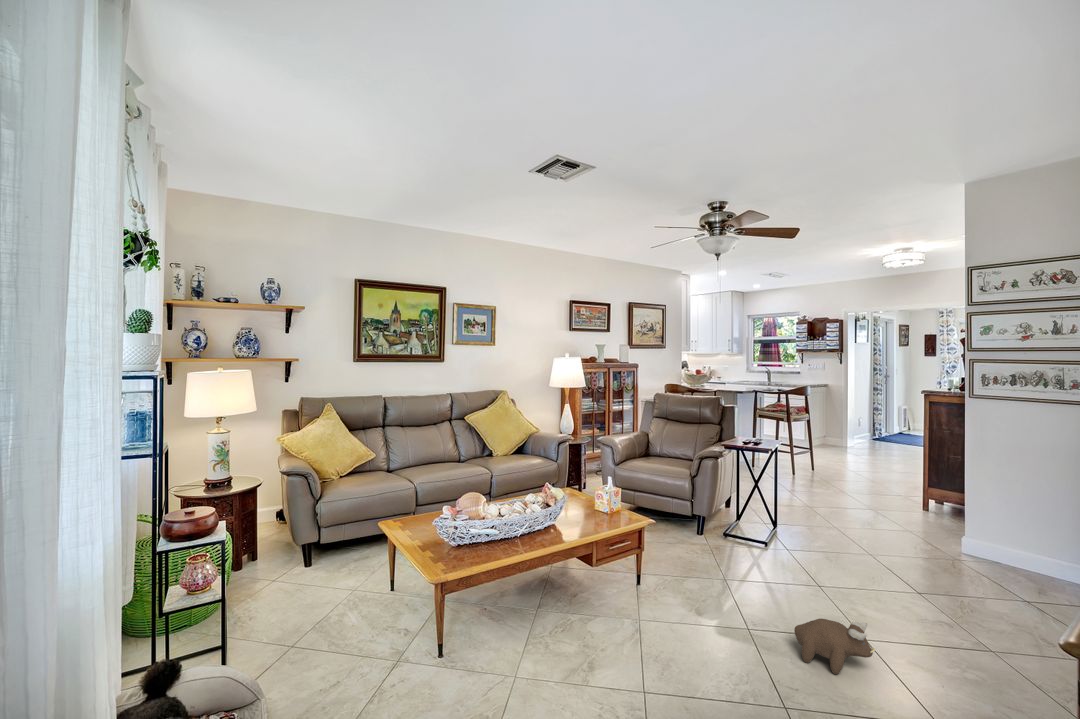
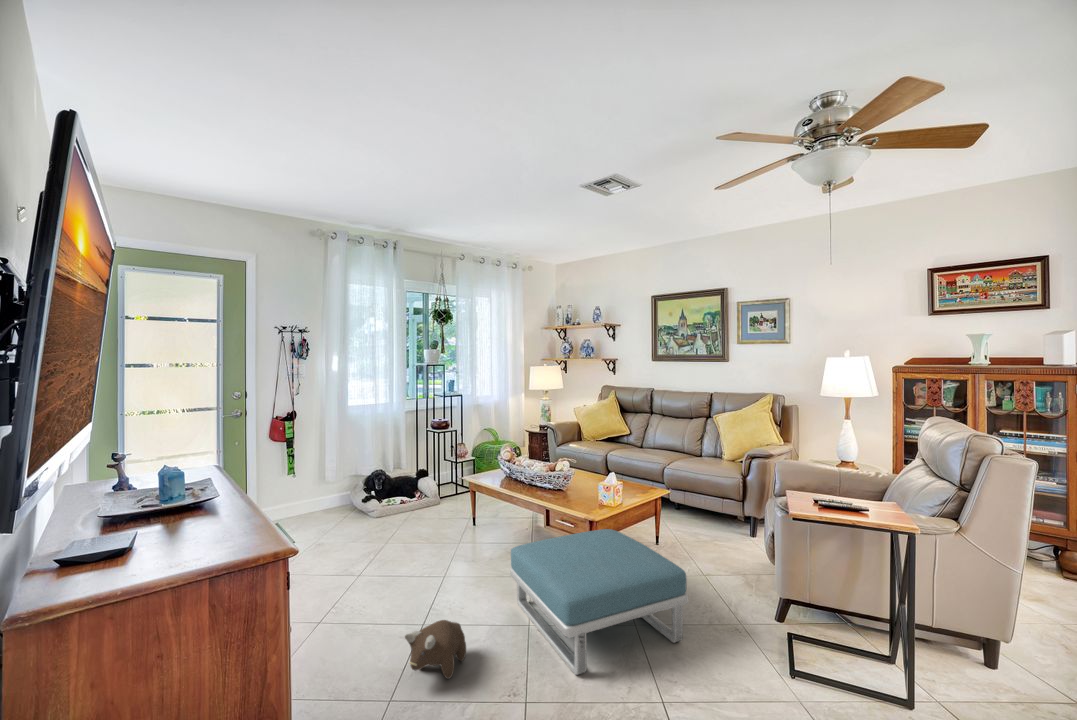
footstool: none [646,515,807,618] -> present [510,529,688,675]

